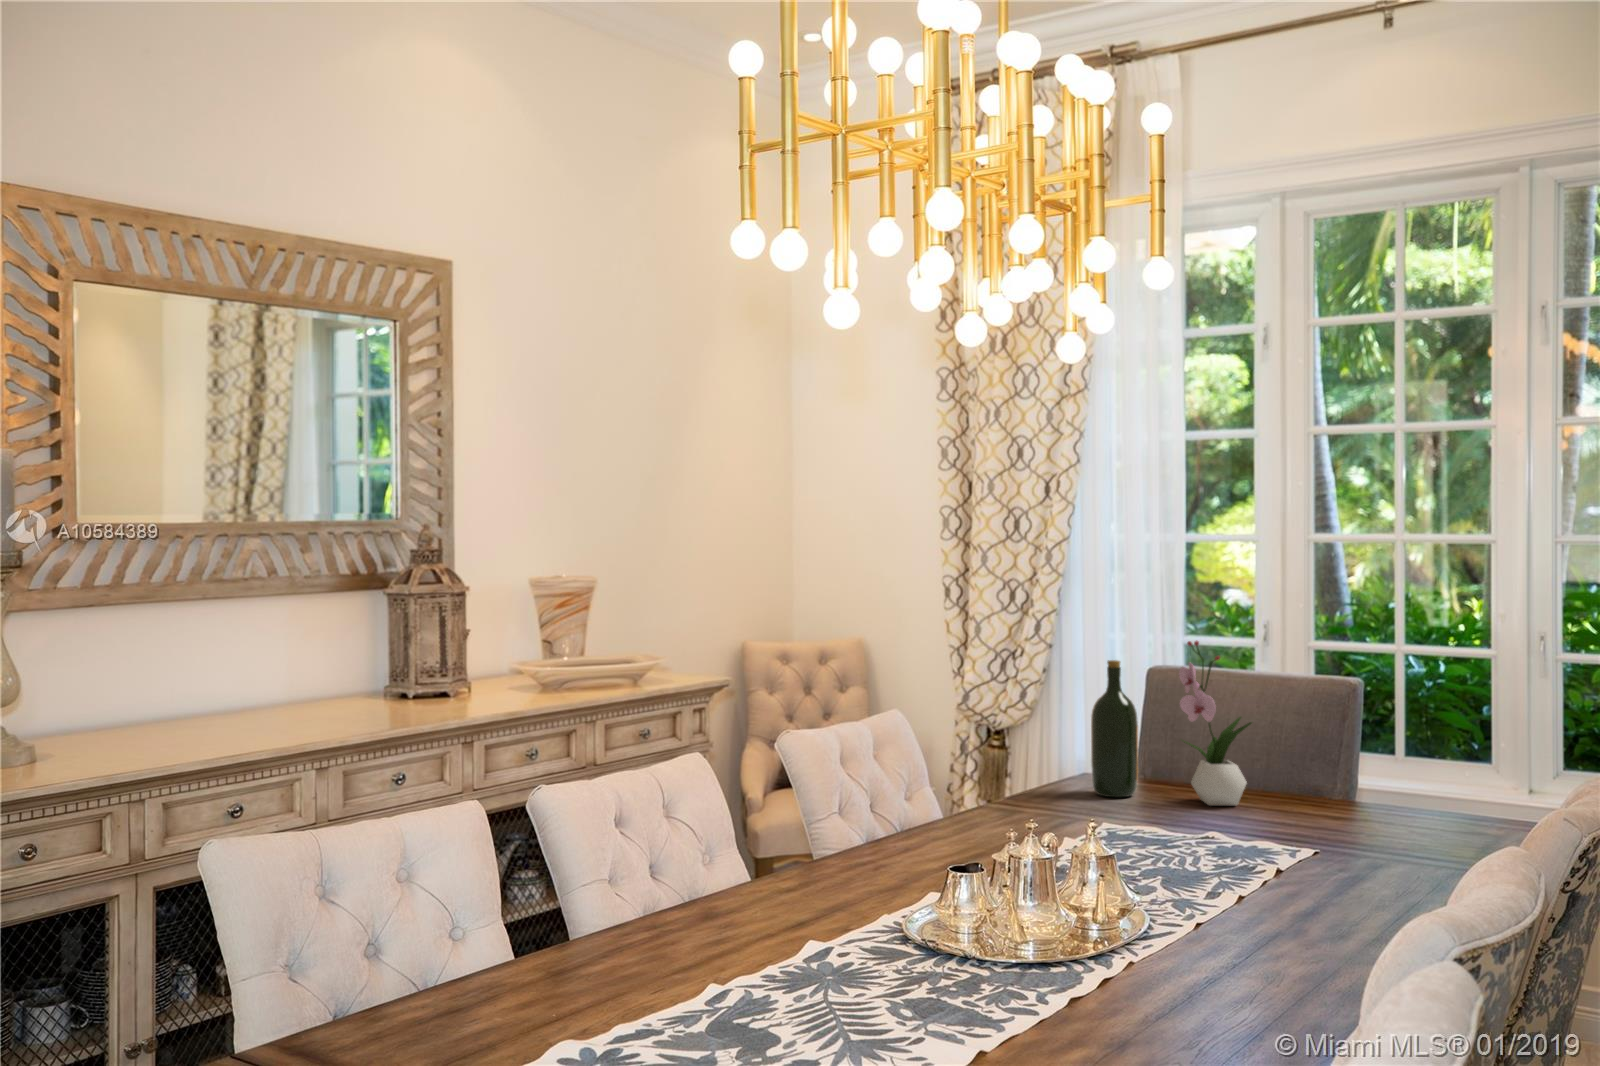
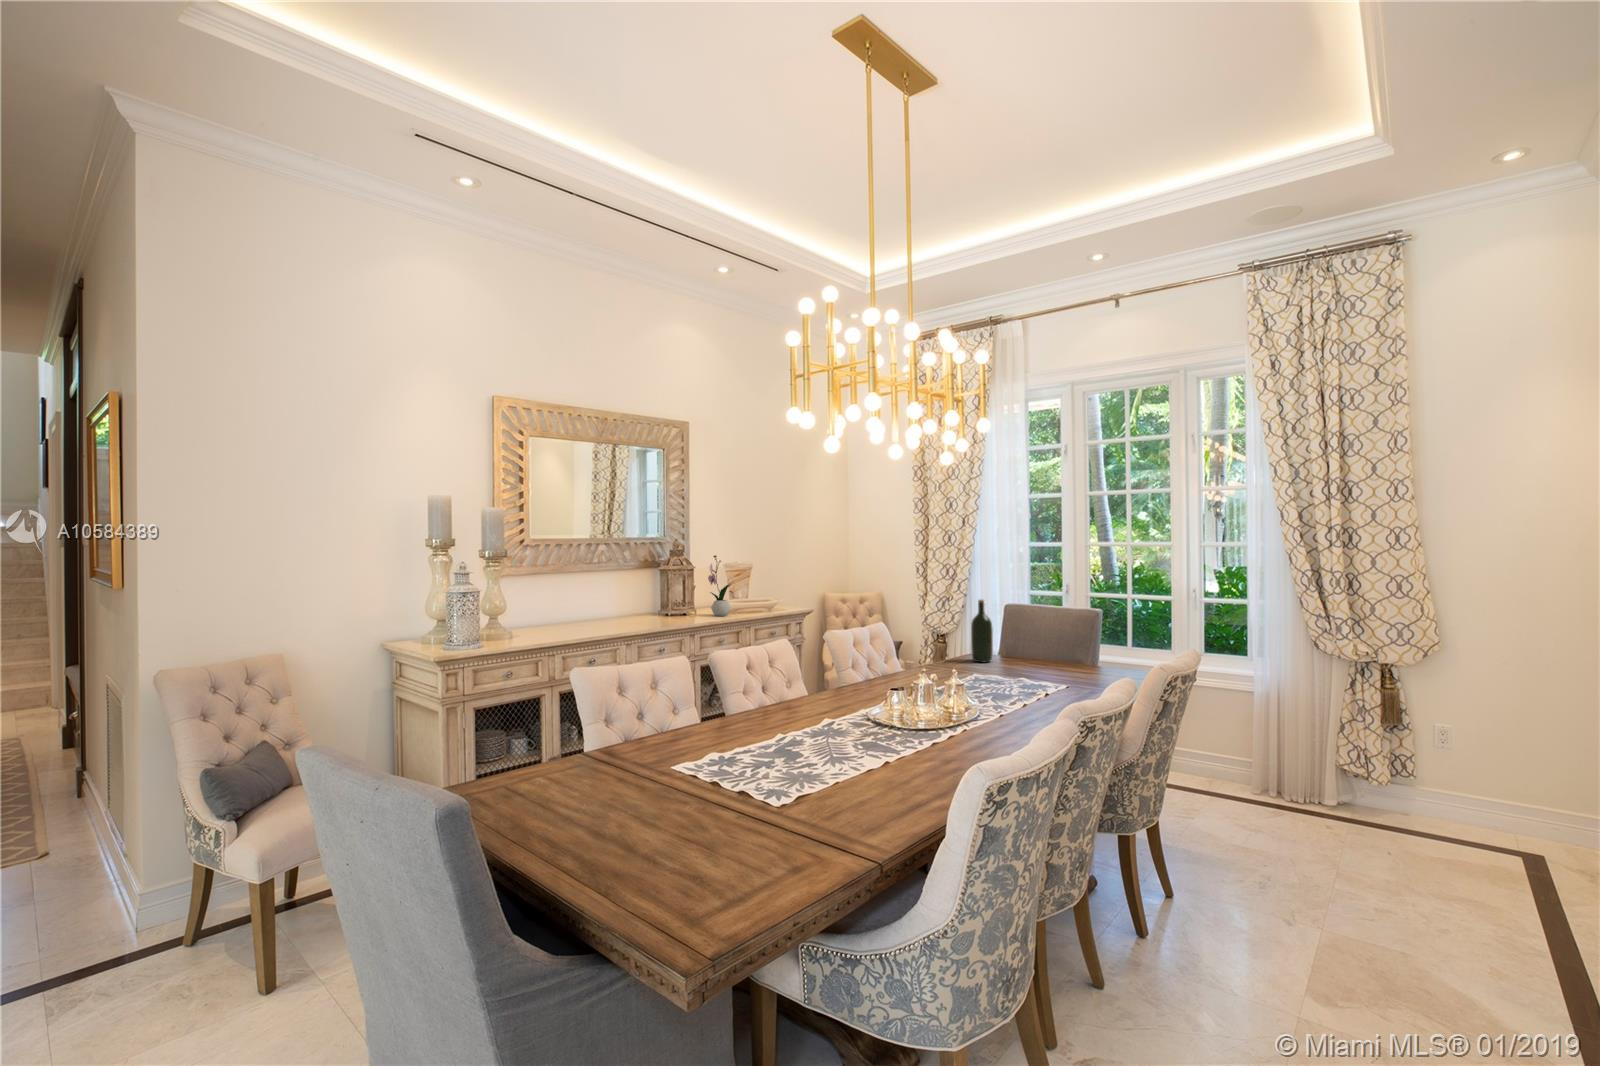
flower arrangement: present [1179,641,1252,805] -> present [708,555,731,616]

